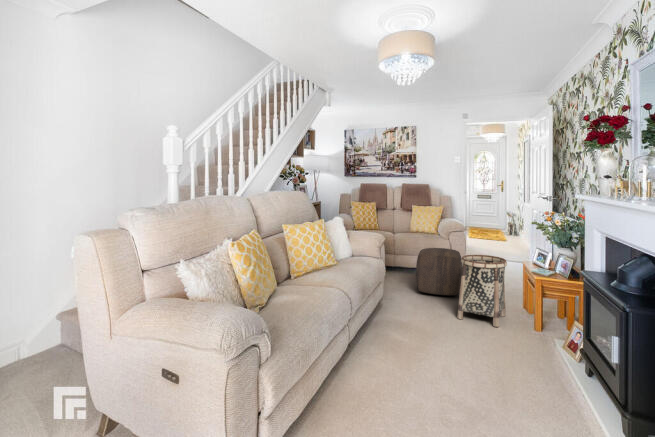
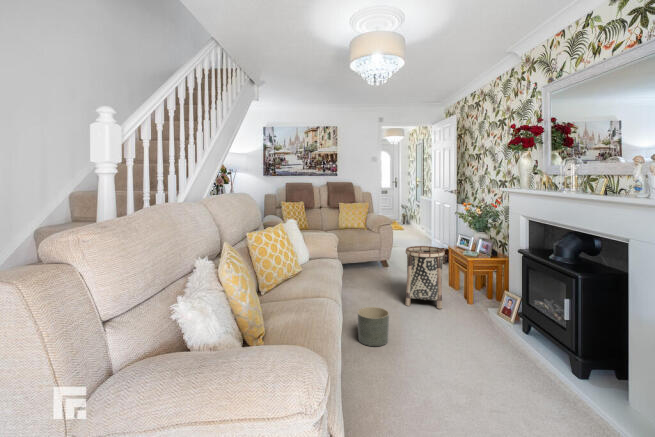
ottoman: present [416,248,462,295] -> none [358,242,399,286]
planter: none [385,314,419,355] -> present [358,307,389,346]

